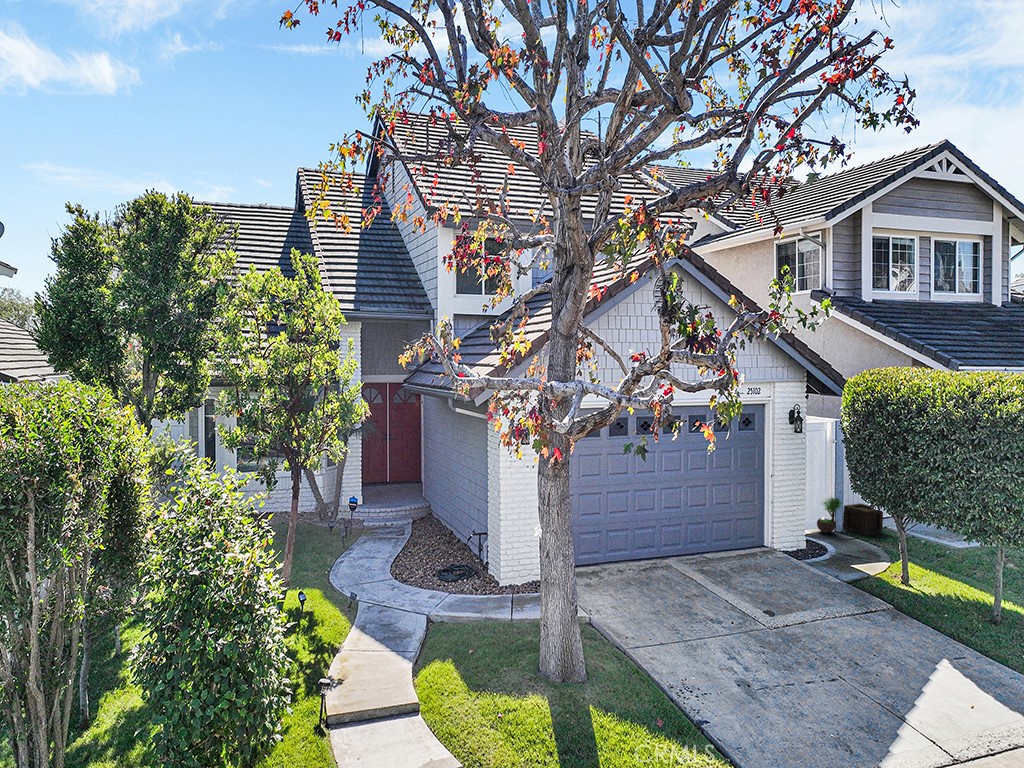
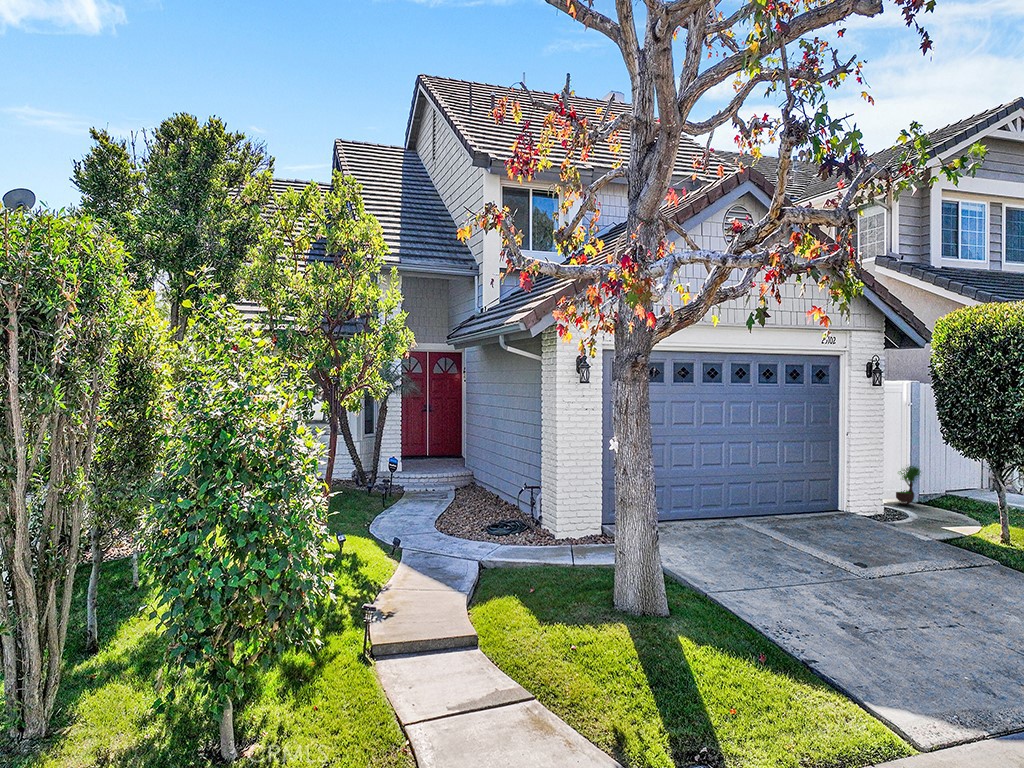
wooden crate: present [843,503,883,536] -> none [921,475,966,508]

